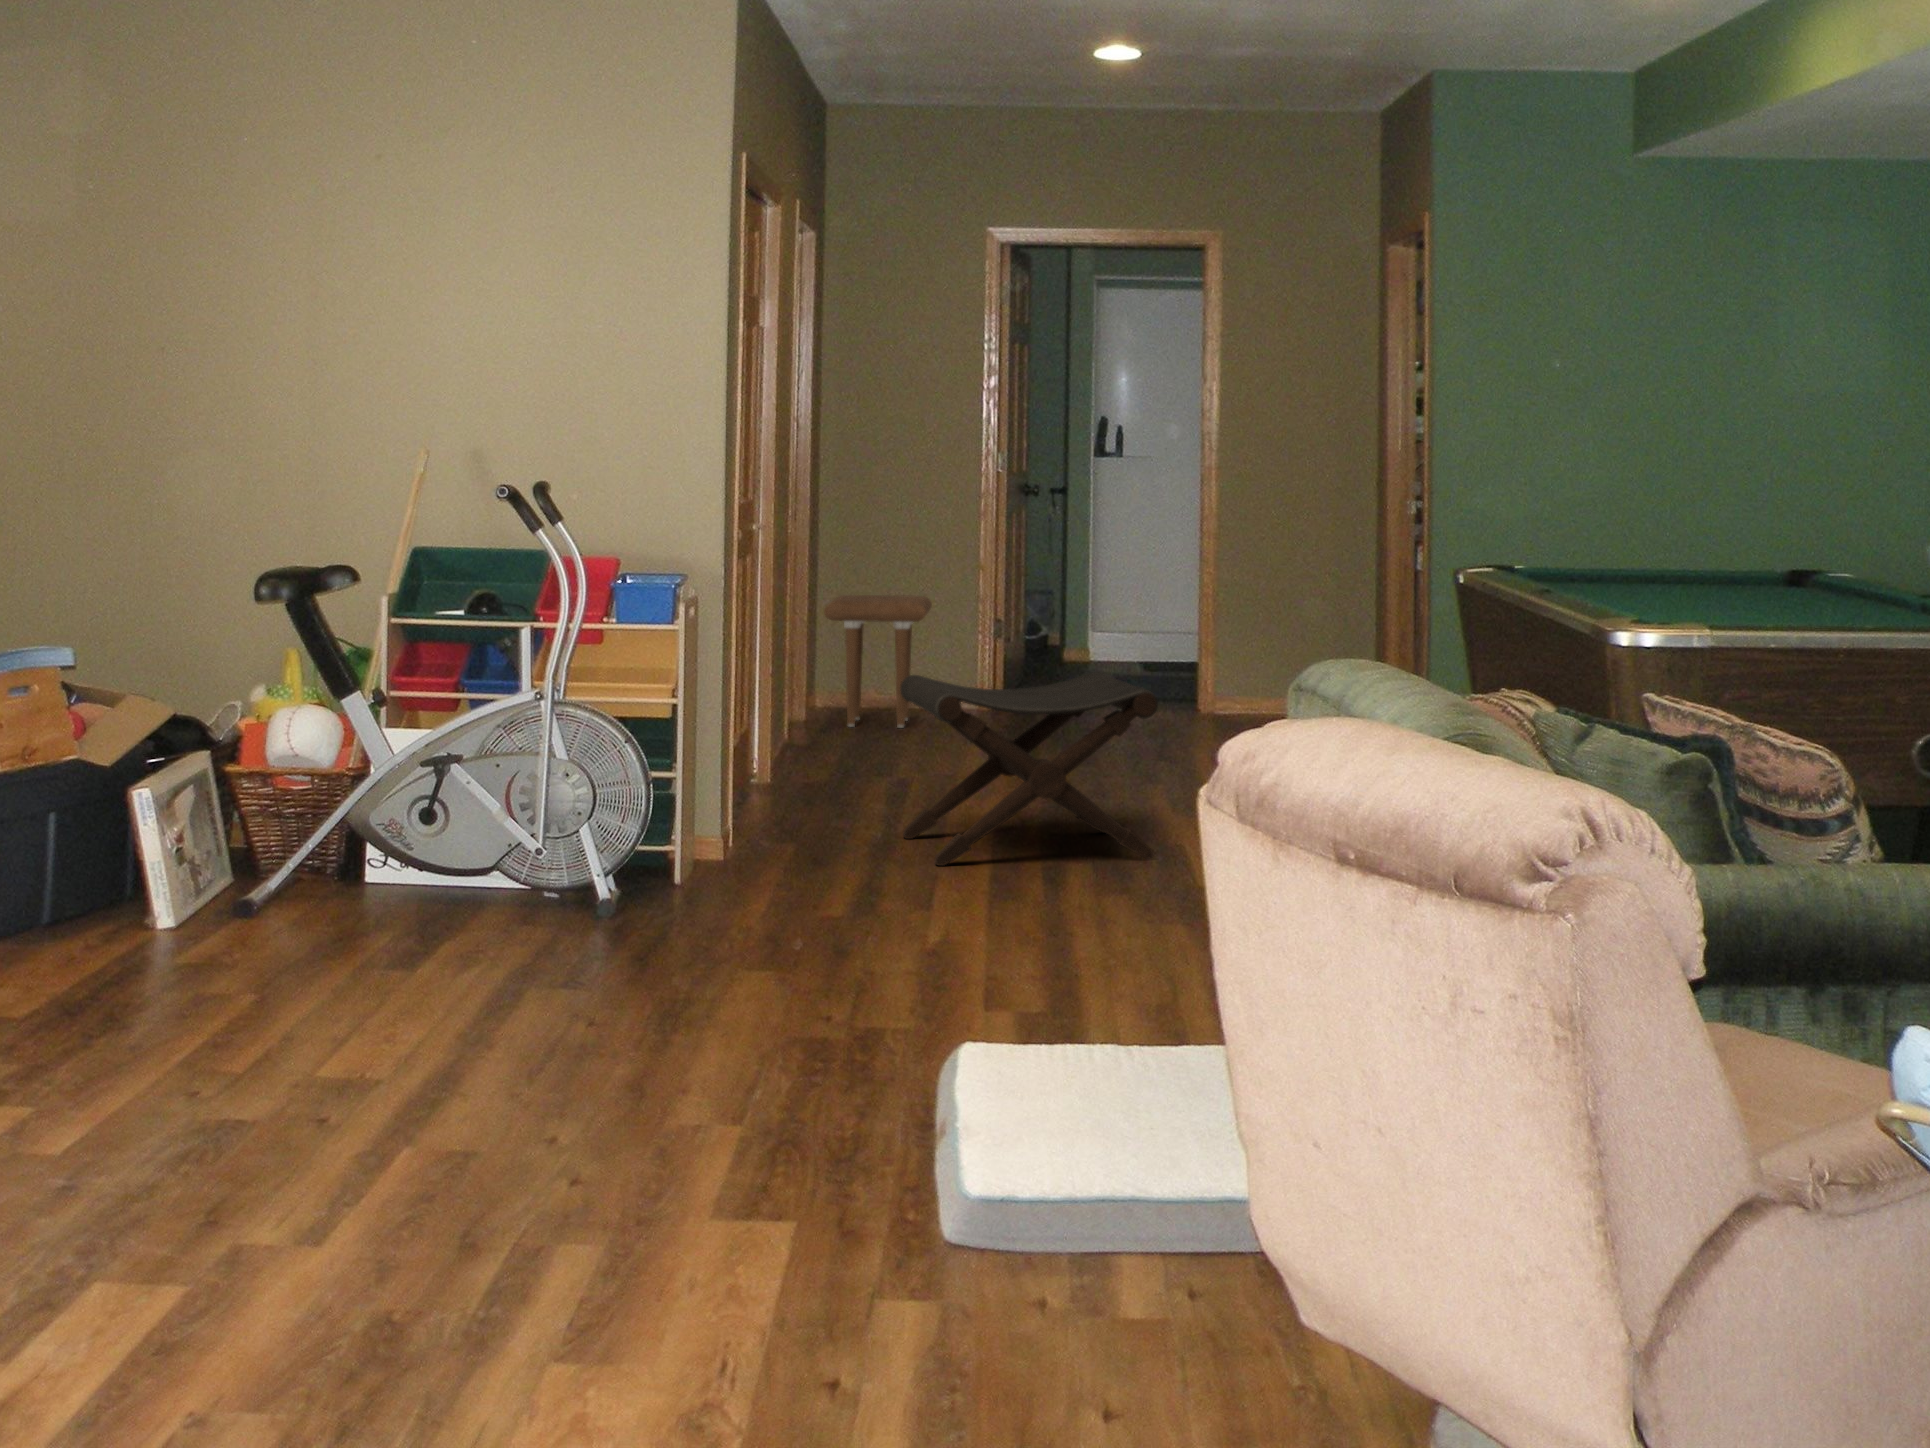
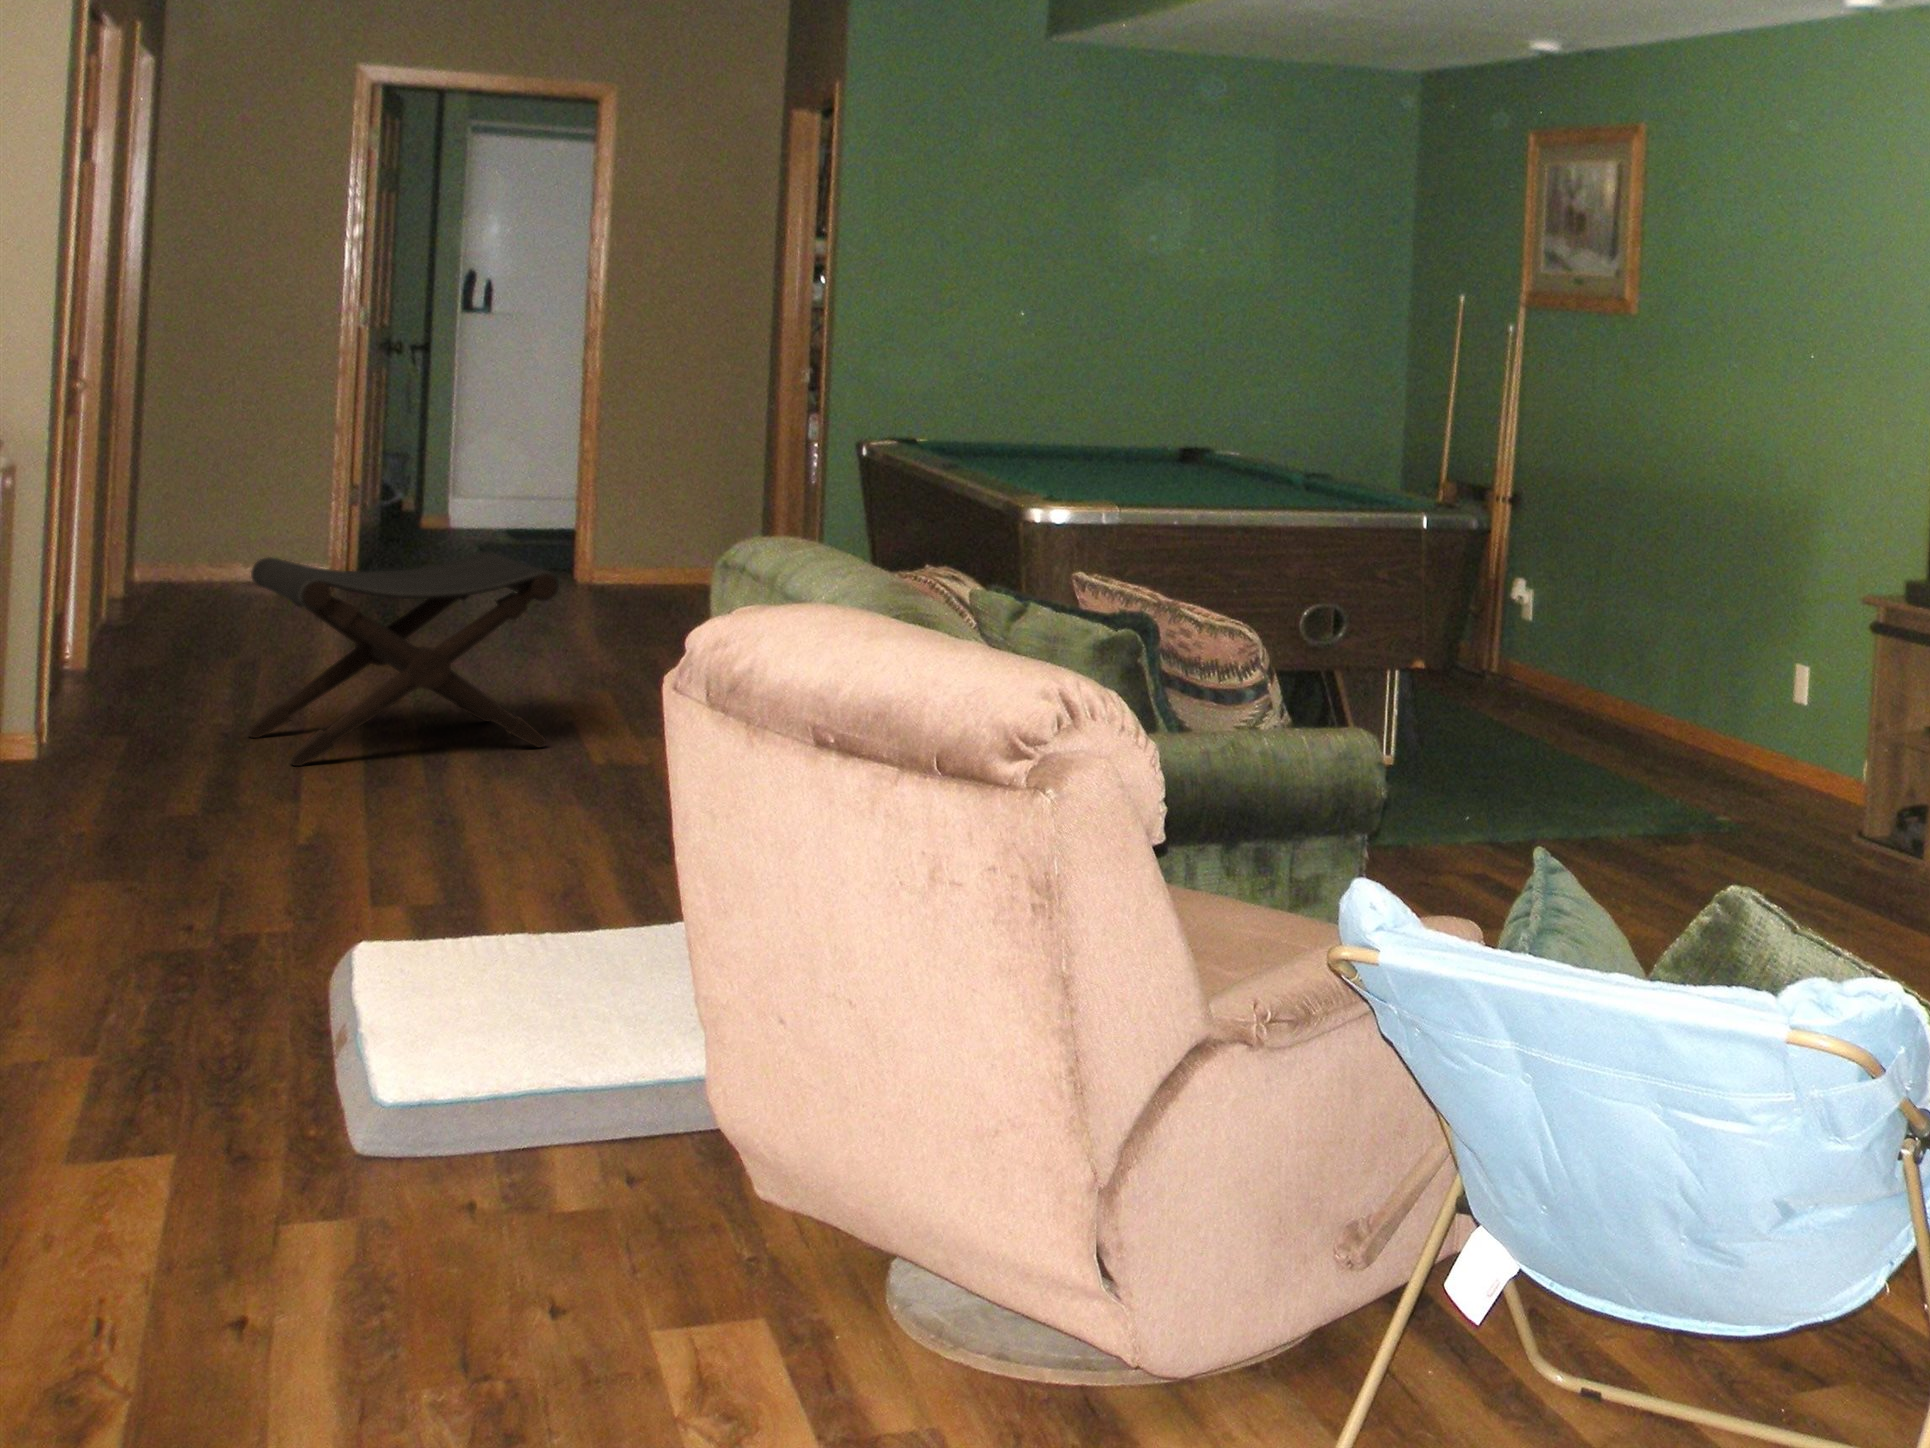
side table: present [824,595,932,728] -> none [137,464,274,614]

